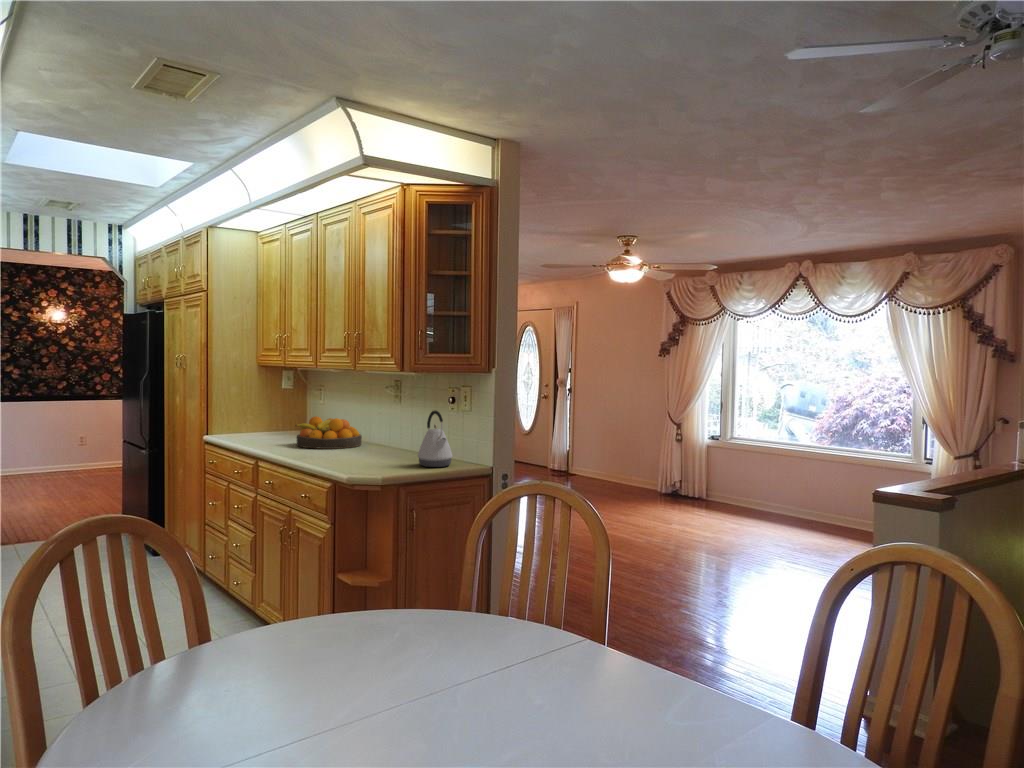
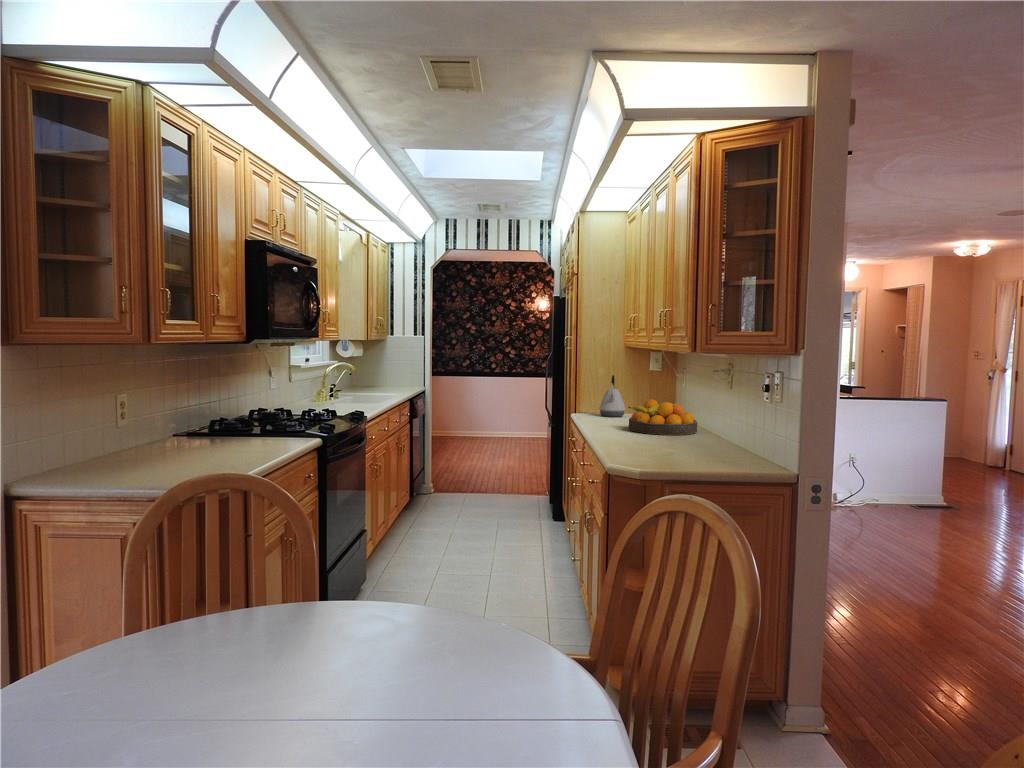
kettle: present [418,410,453,467] -> present [599,375,625,417]

